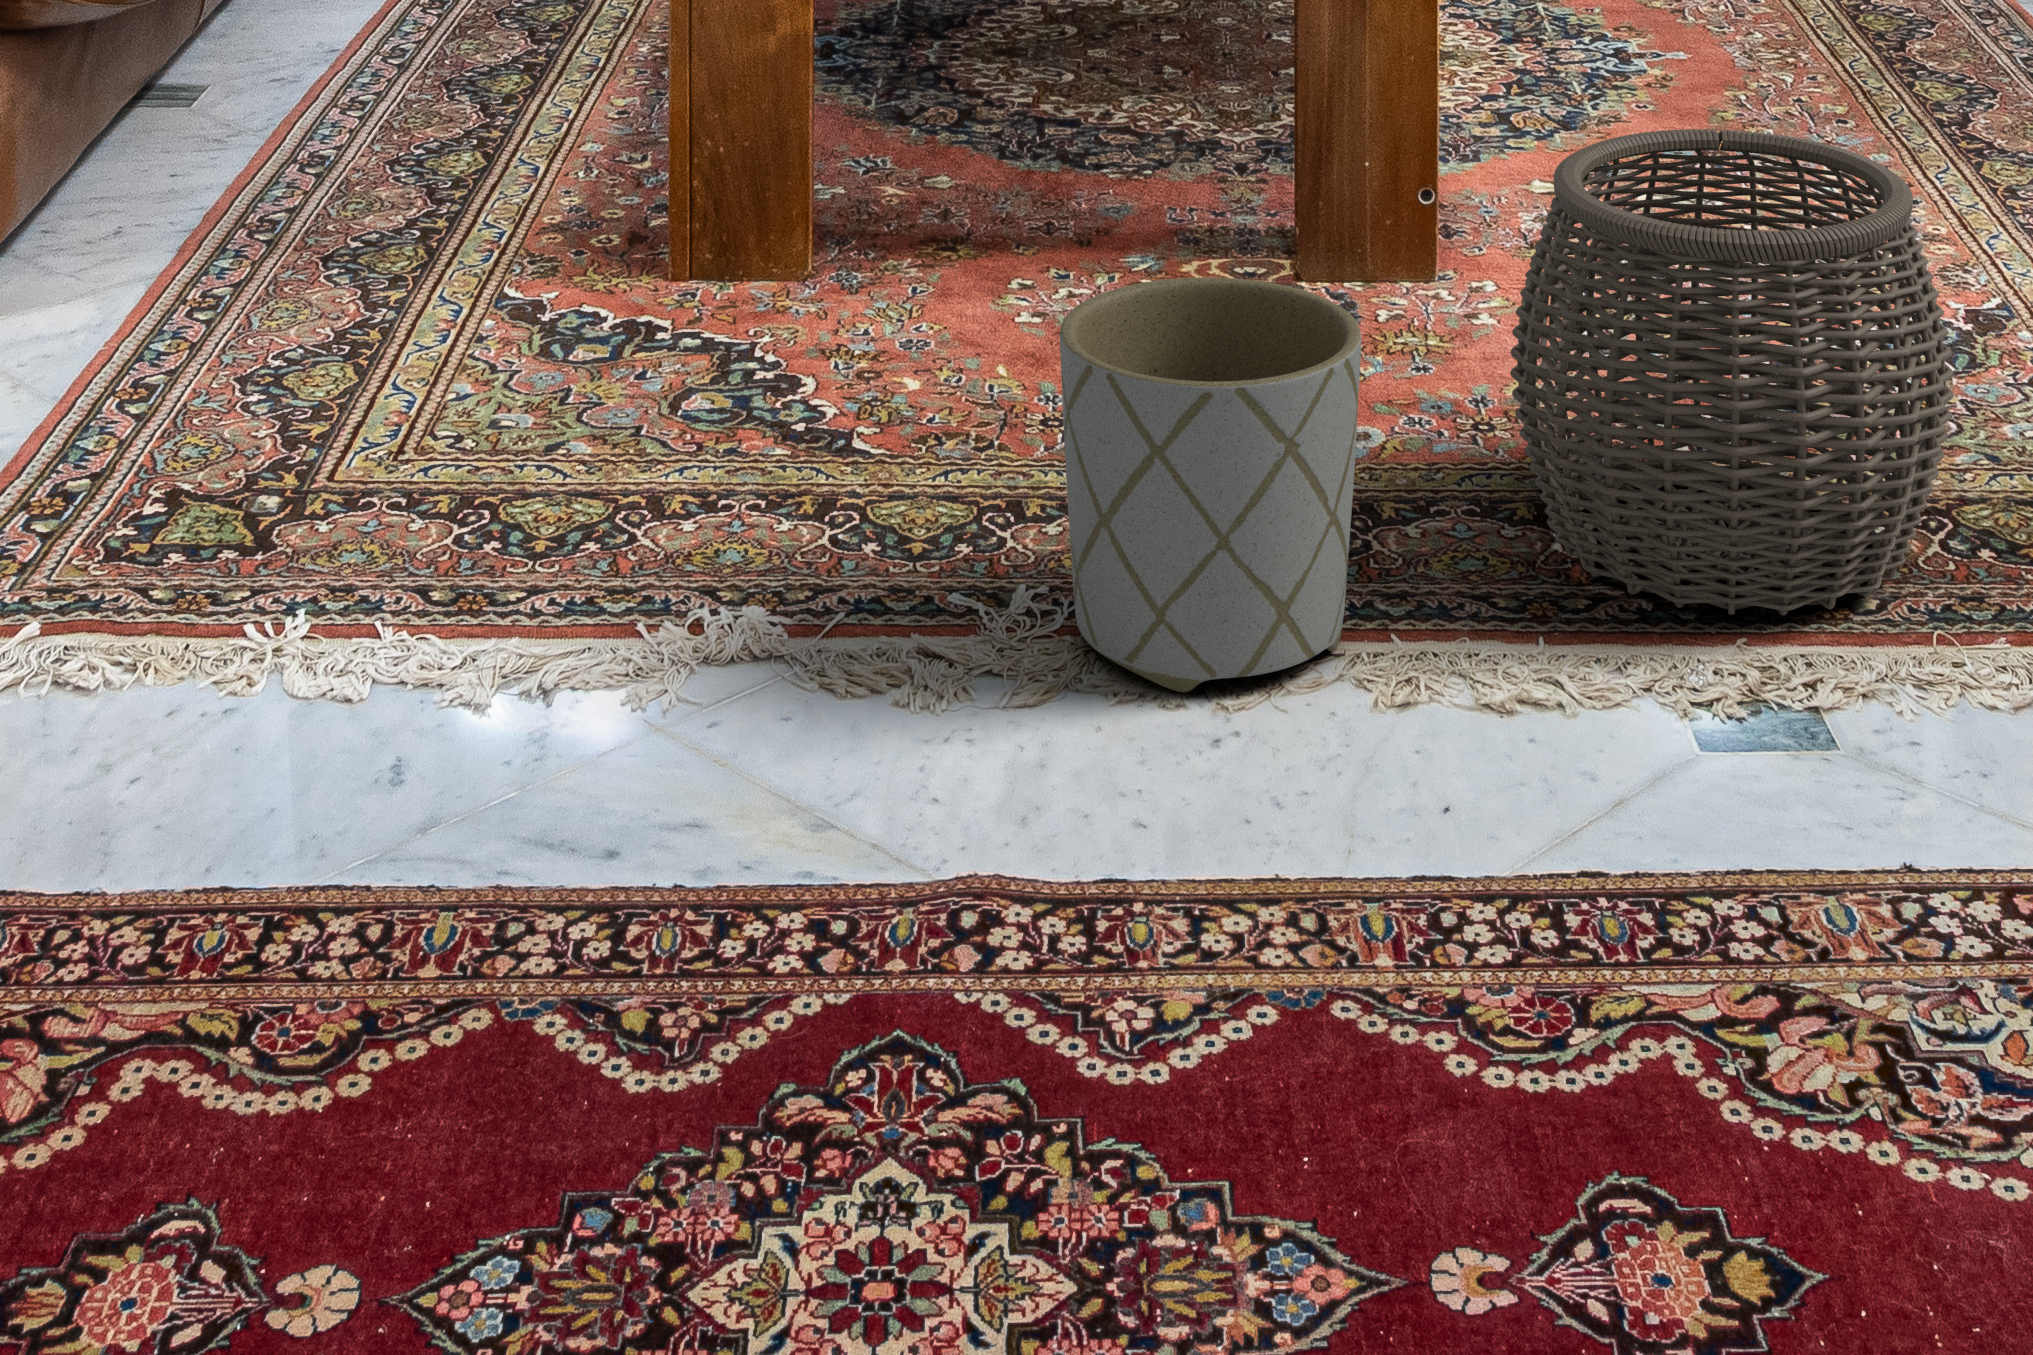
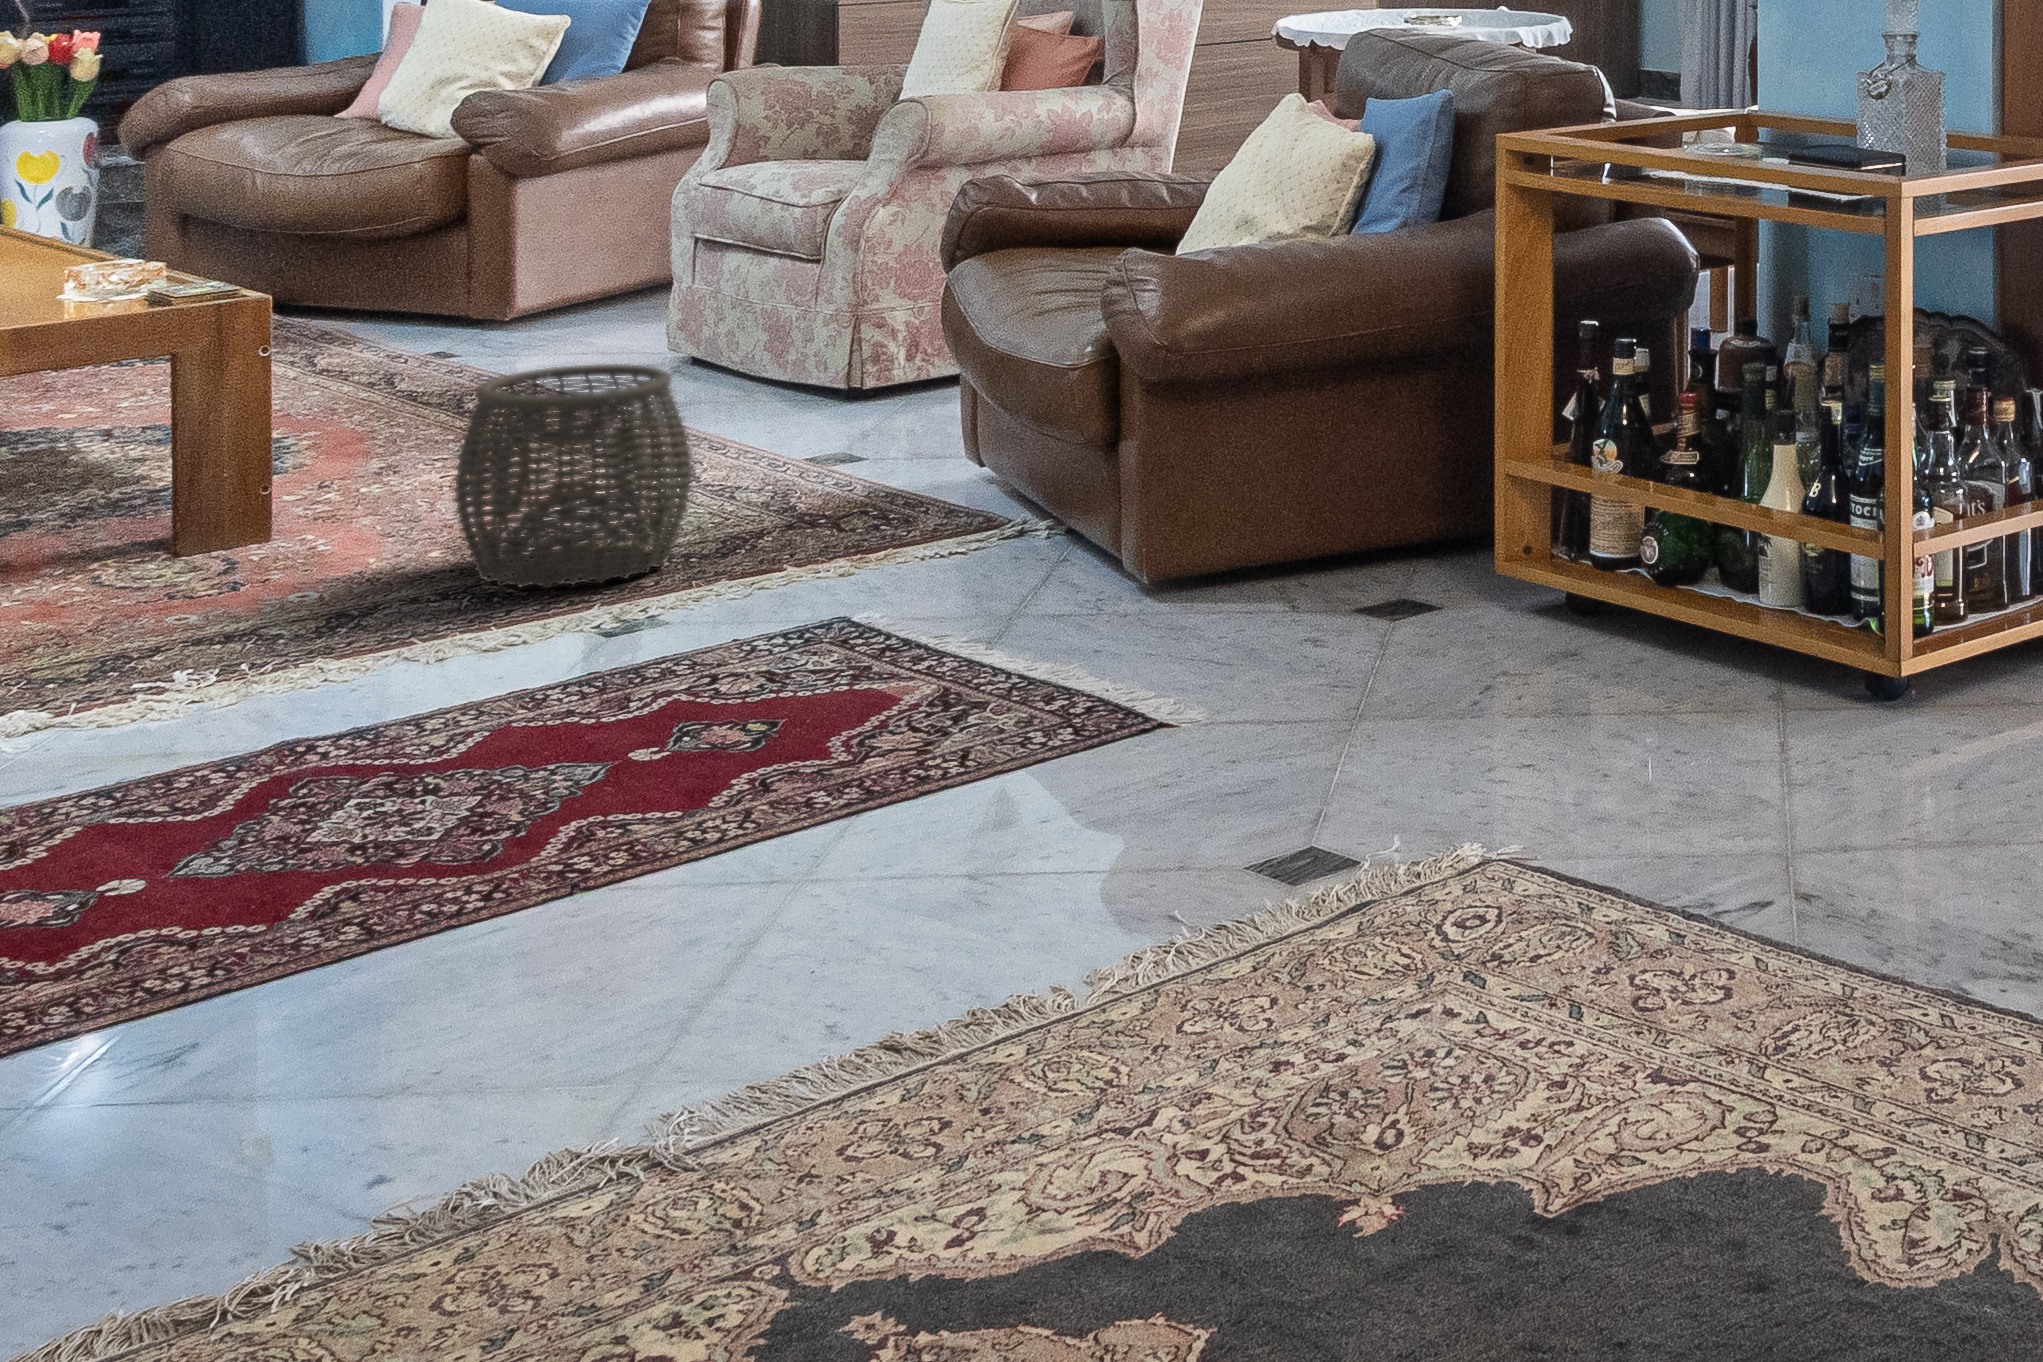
planter: present [1060,277,1361,692] -> none [248,464,424,656]

